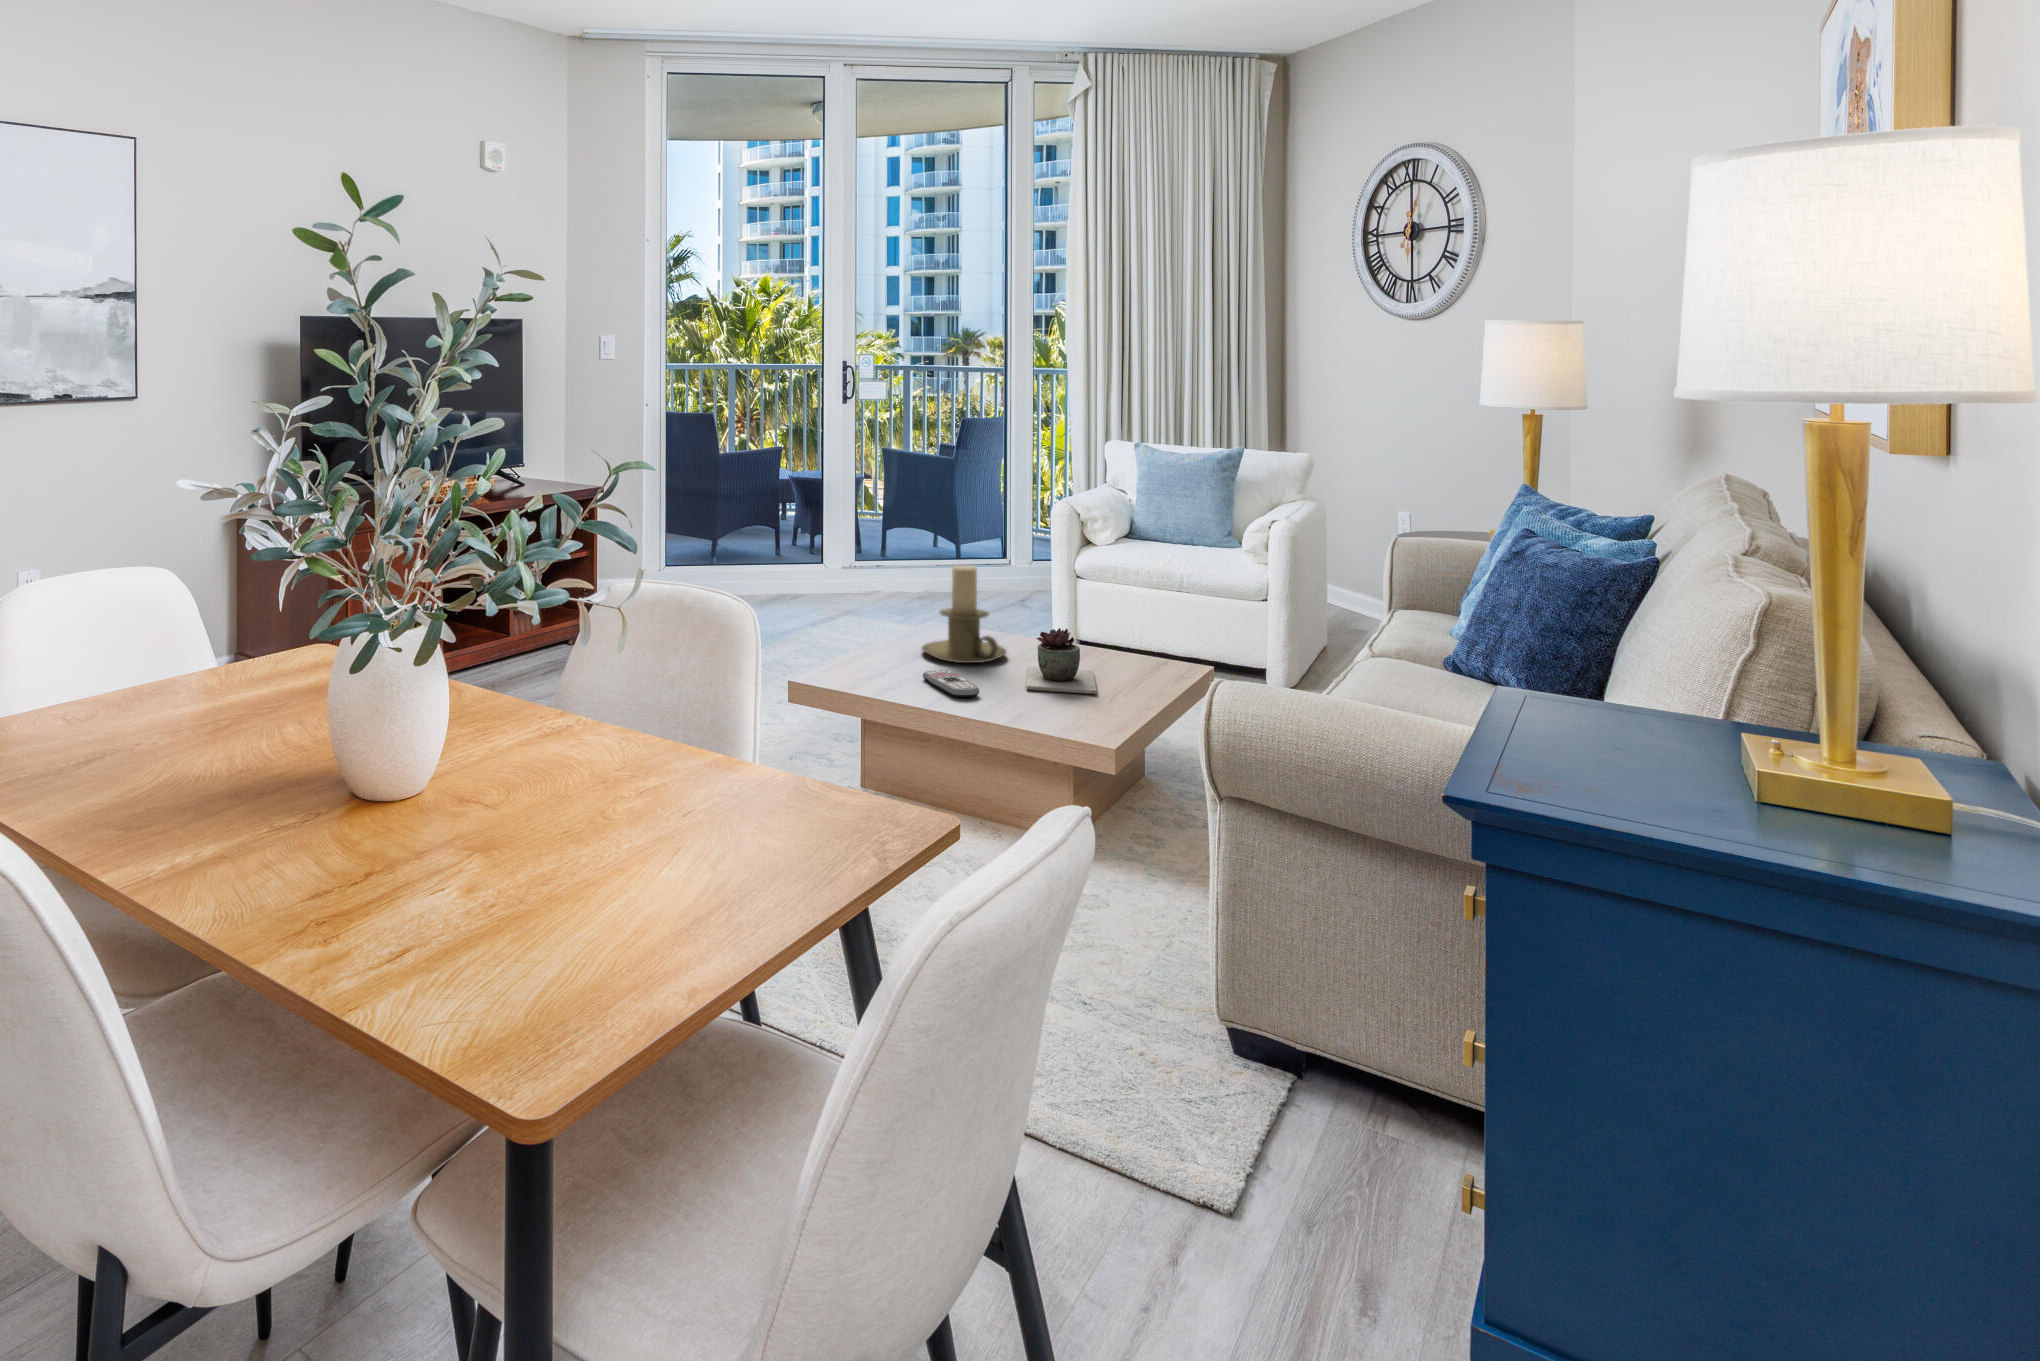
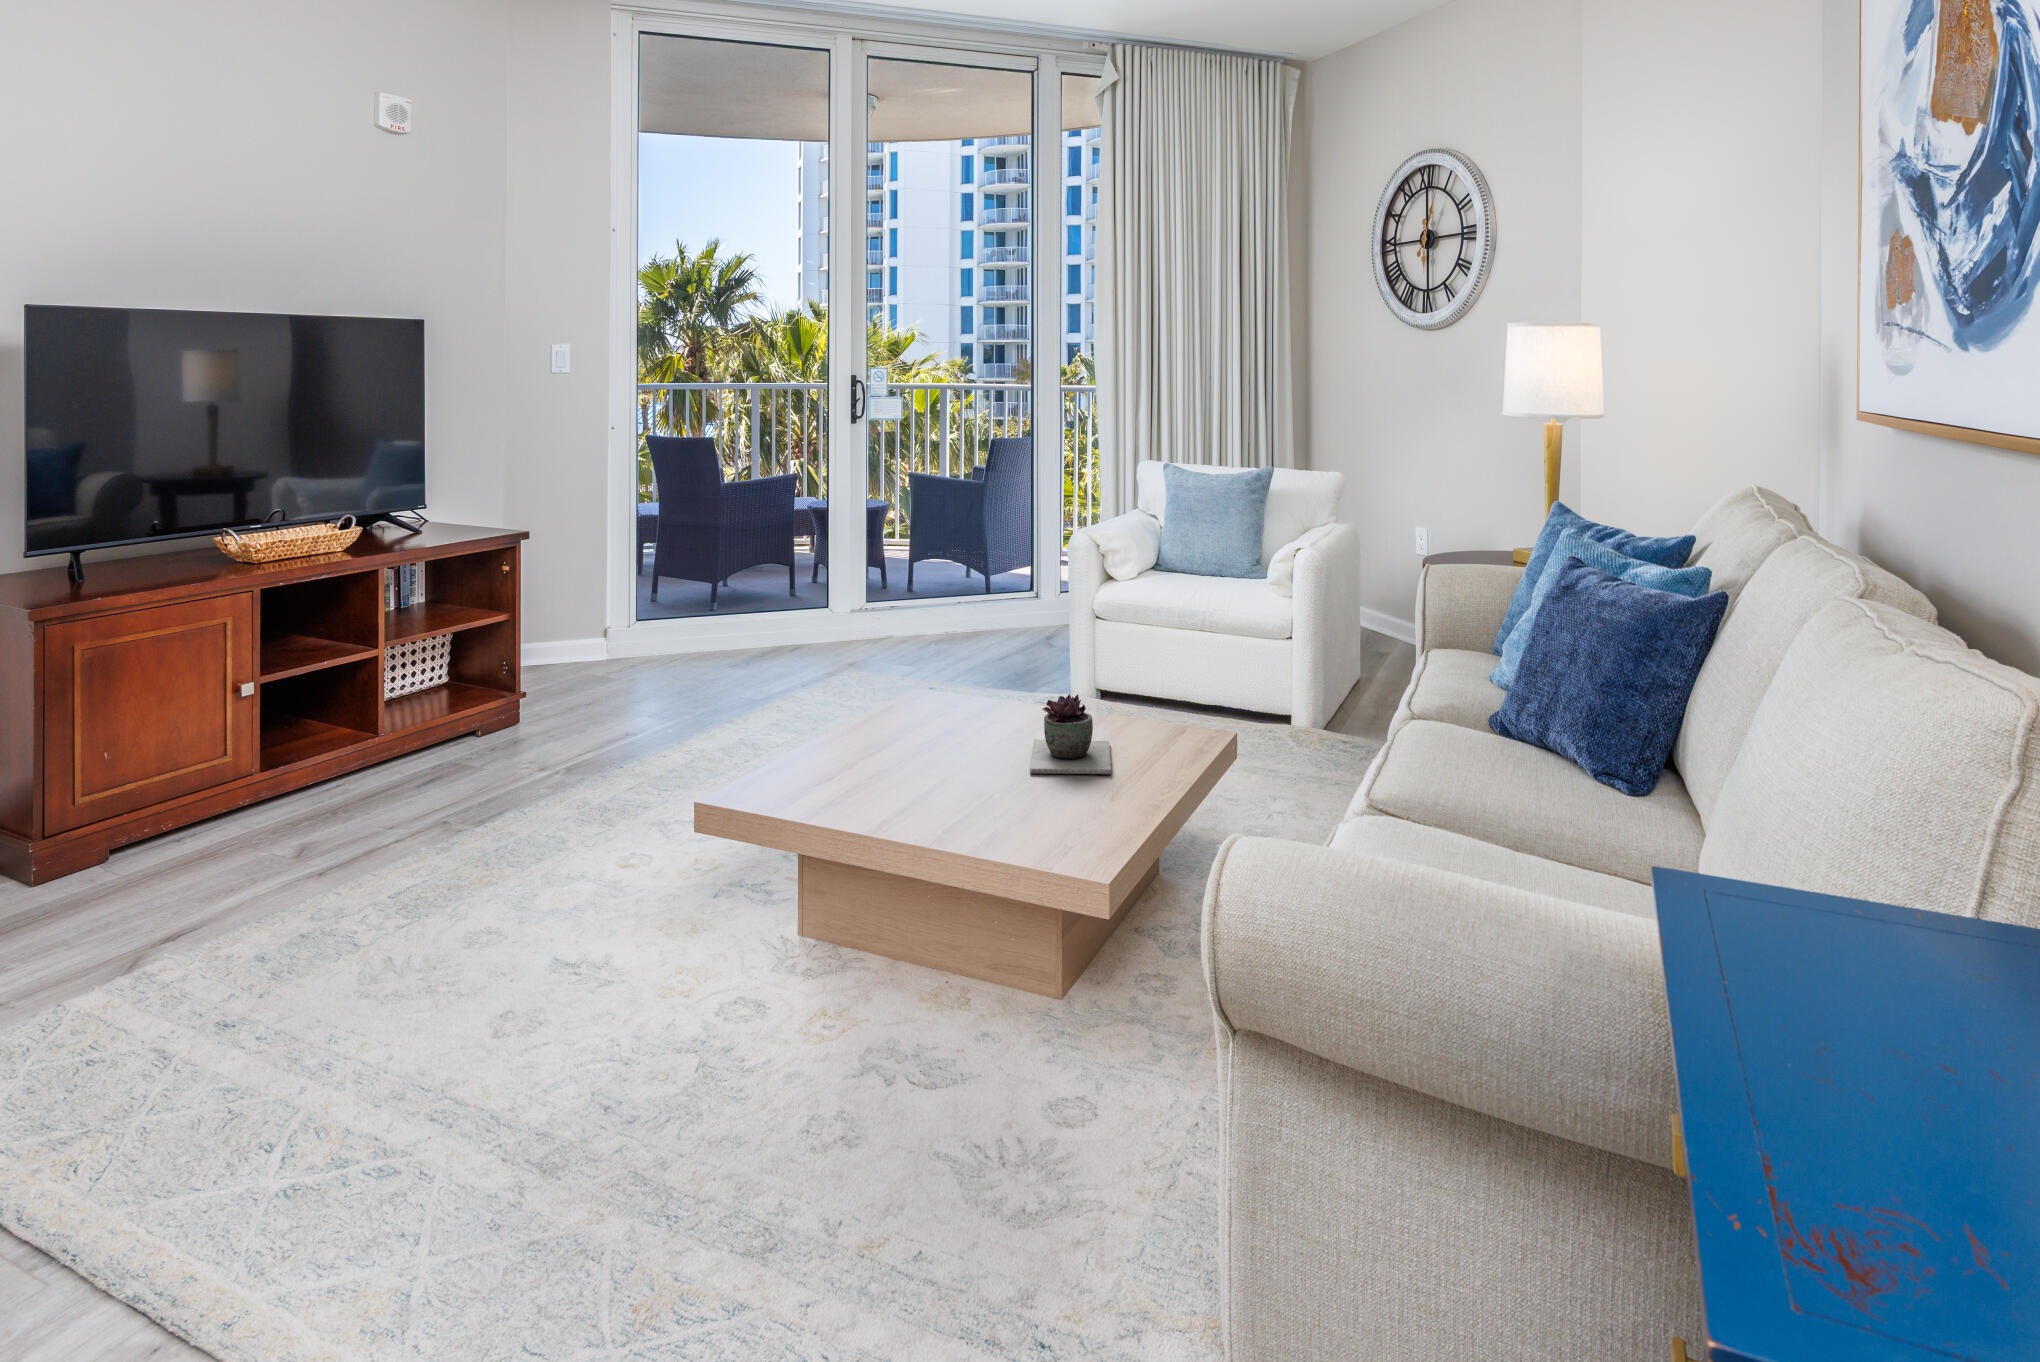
candle holder: present [922,566,1006,663] -> none [913,621,1013,739]
remote control: present [923,670,979,697] -> none [908,752,973,790]

